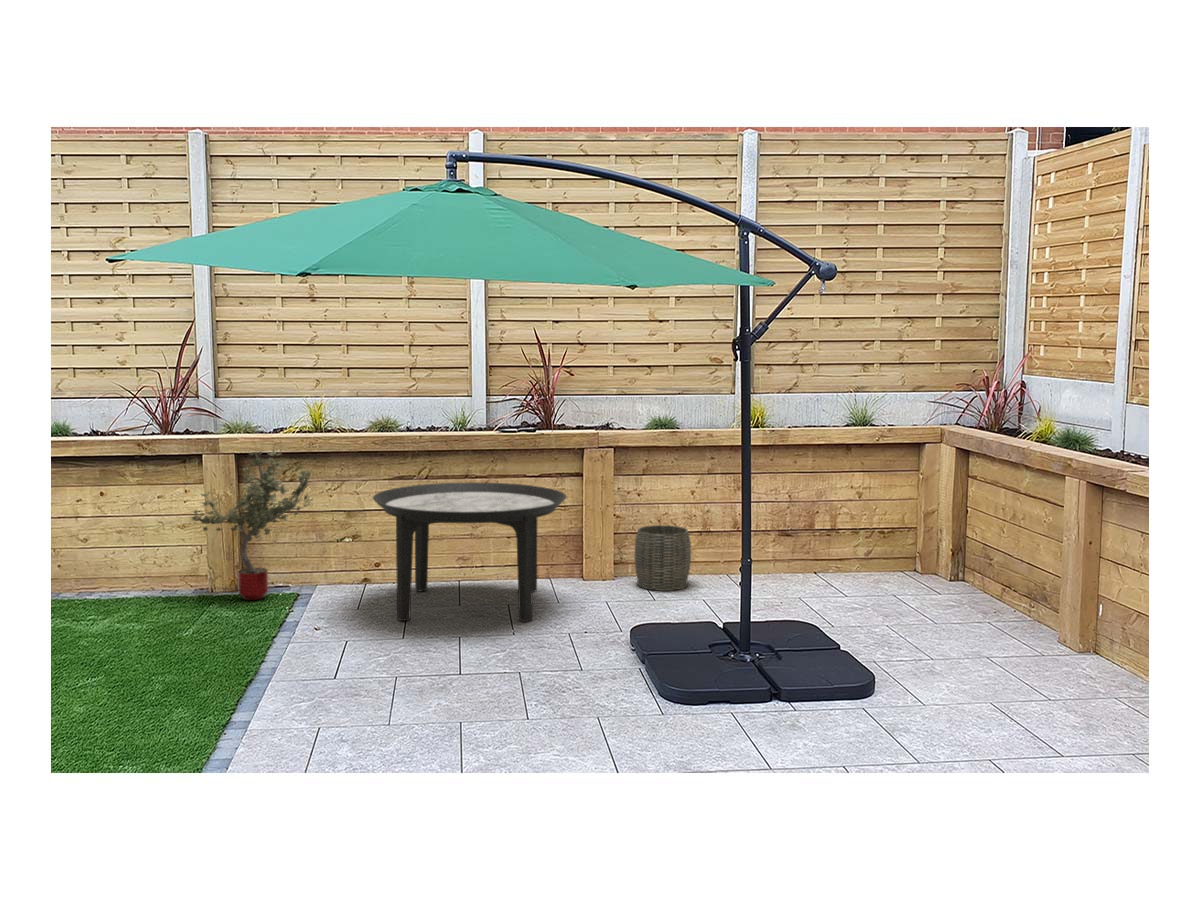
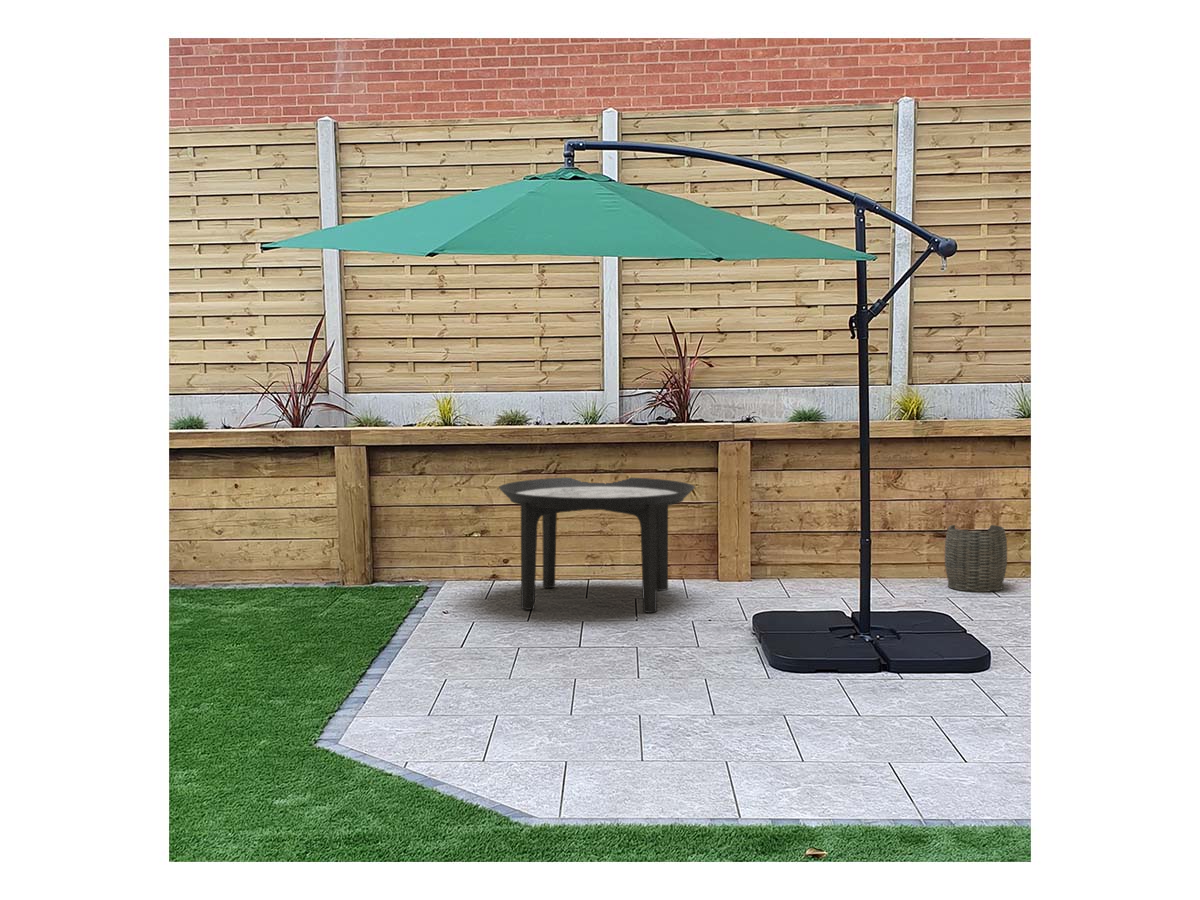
potted tree: present [192,450,313,600] -> none [320,441,441,592]
woven basket: present [634,525,691,591] -> present [945,525,1007,592]

